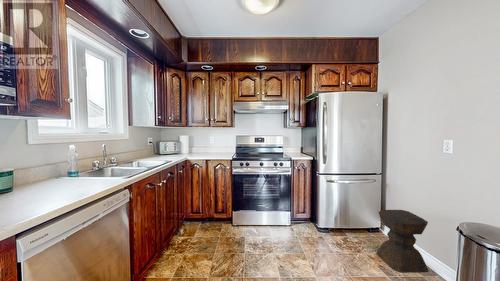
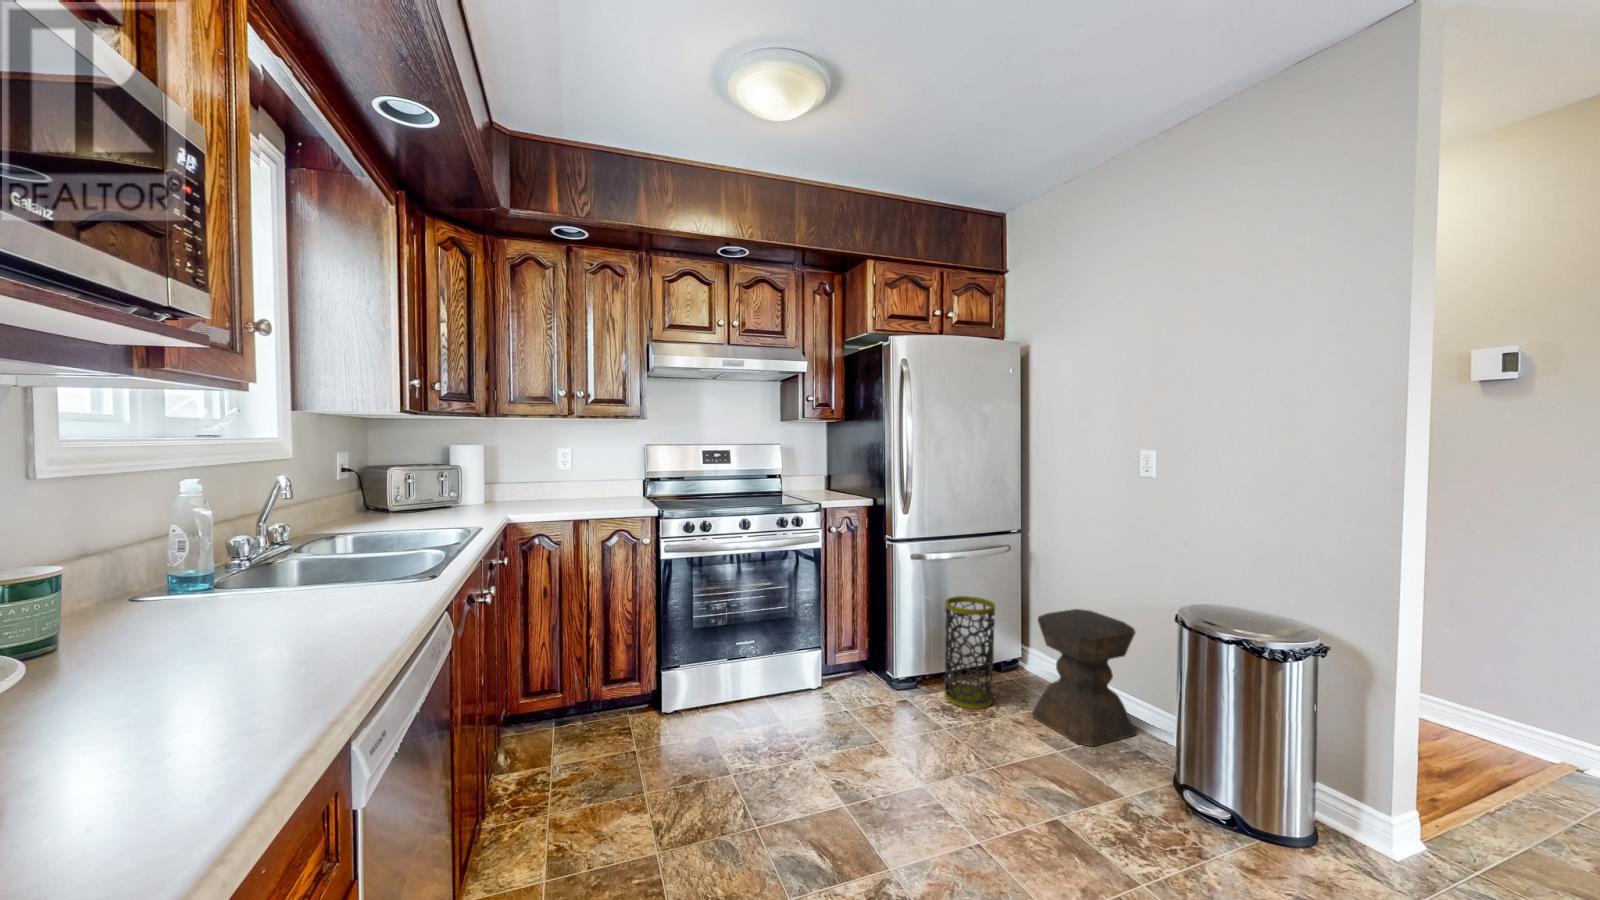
trash can: none [339,198,362,246] -> present [945,596,995,709]

